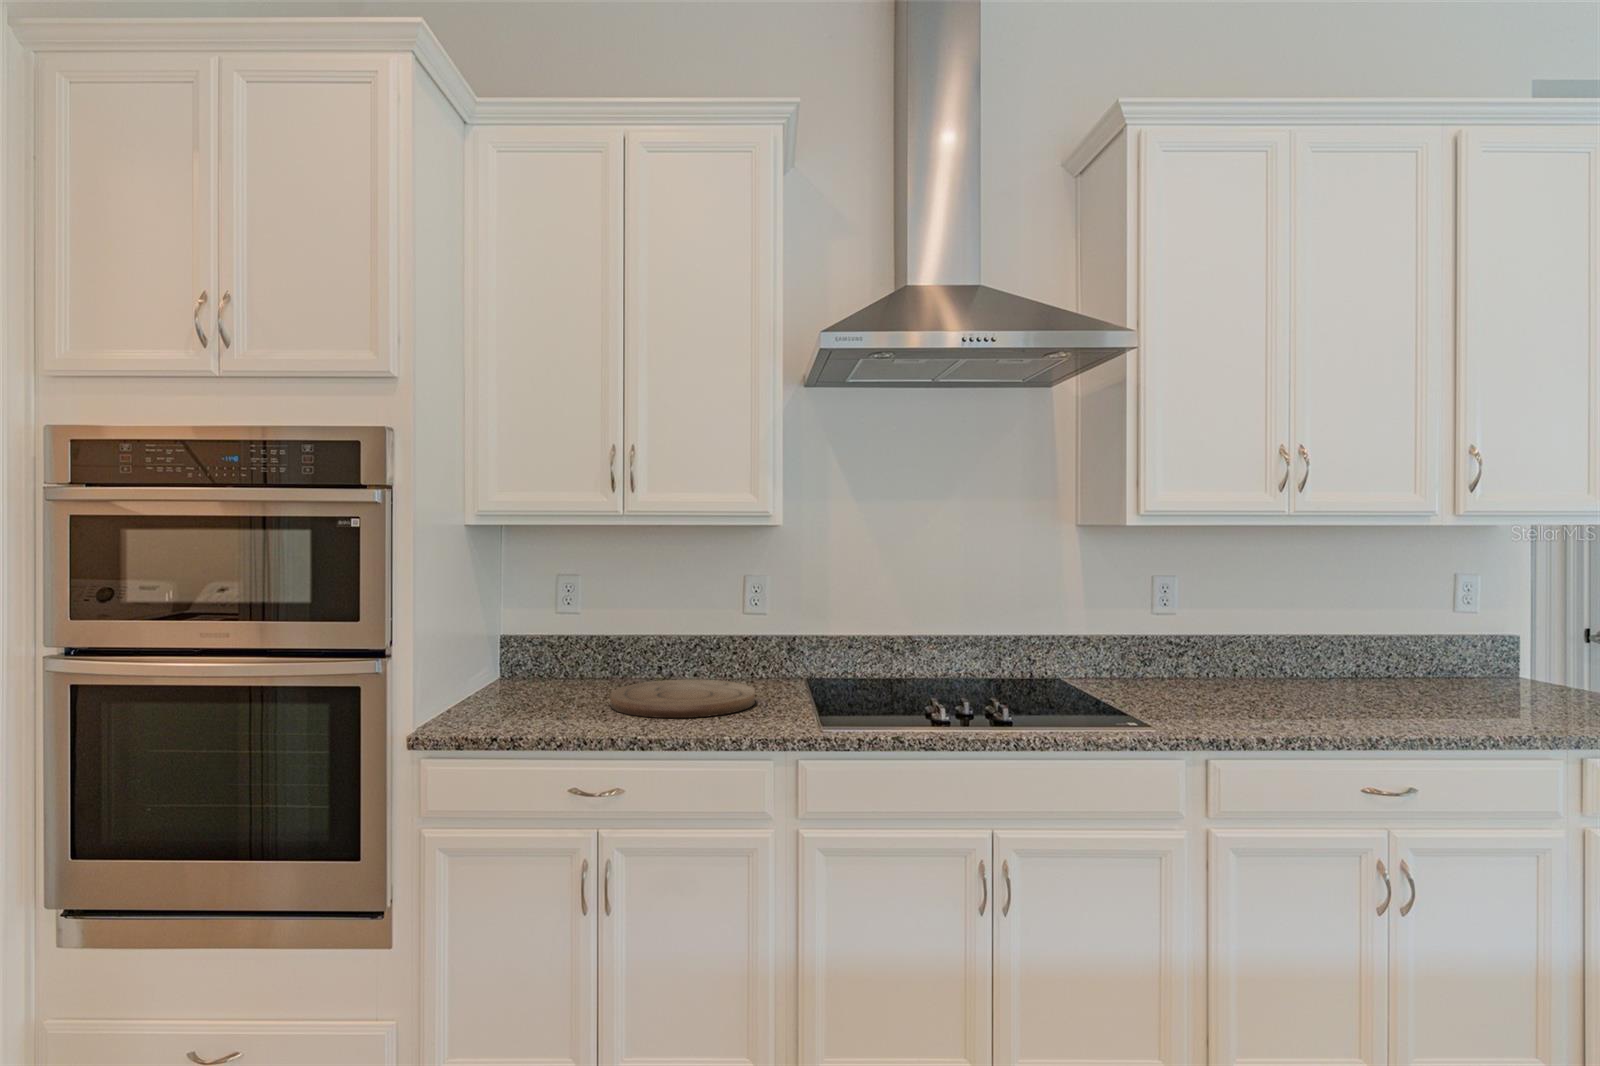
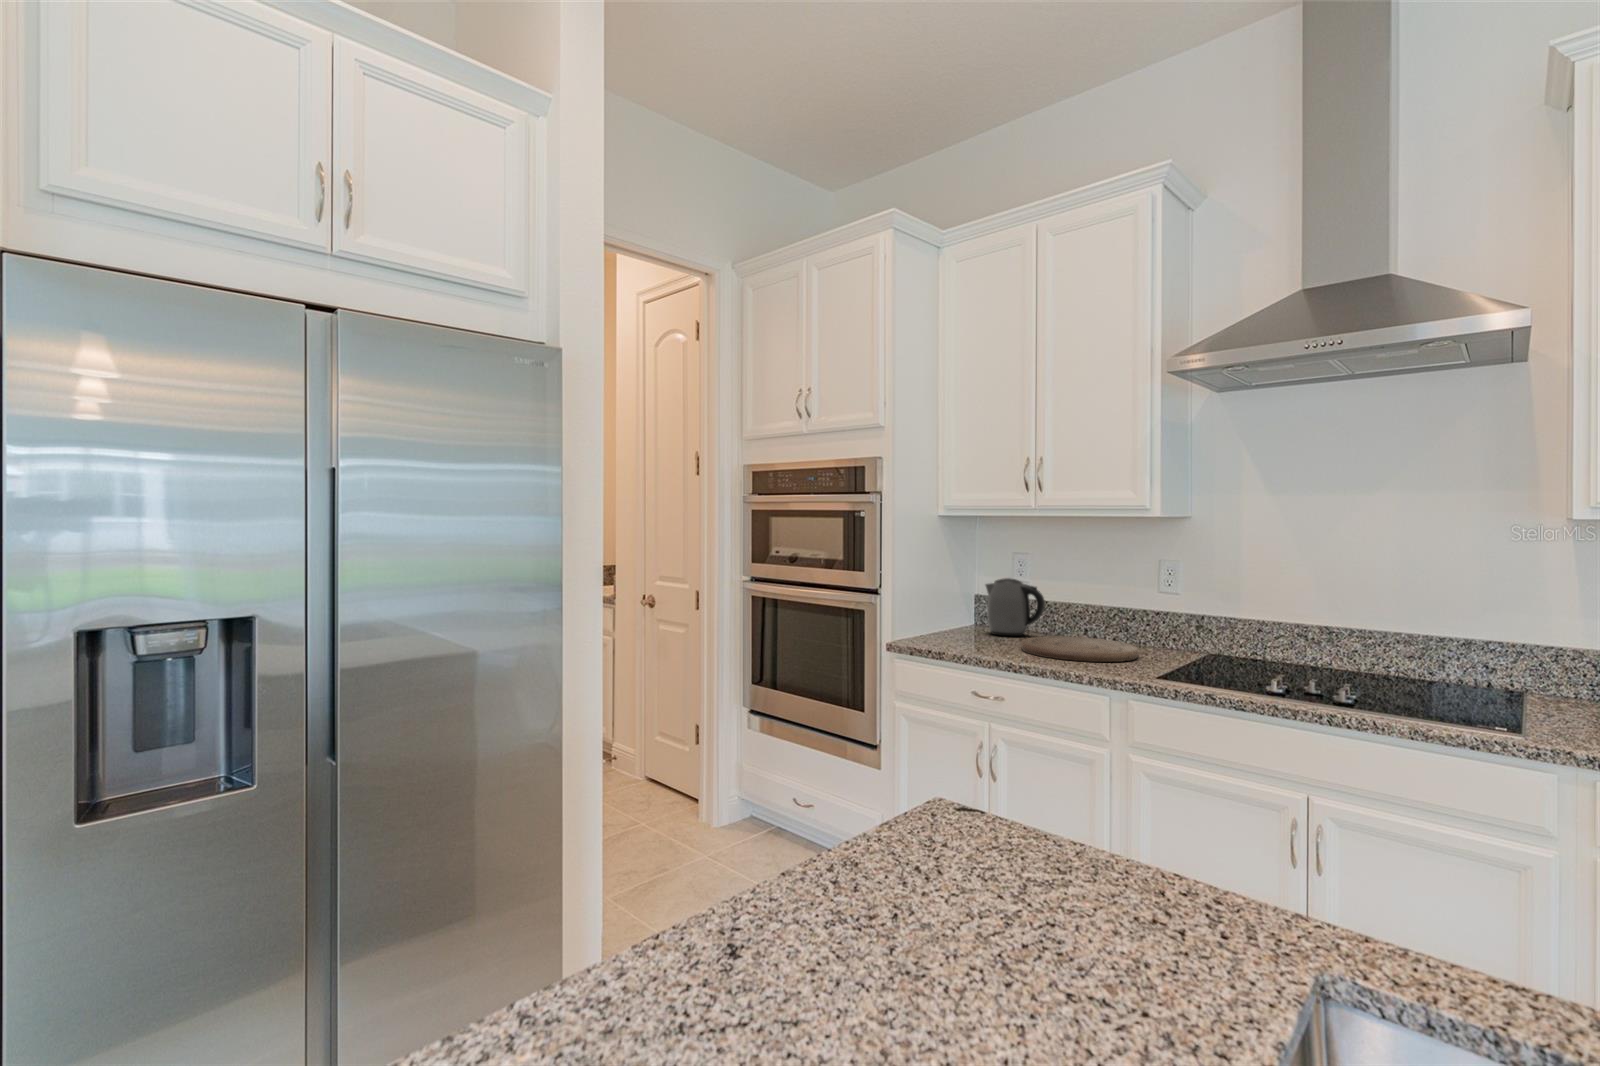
kettle: none [519,609,604,691] -> present [986,578,1045,636]

